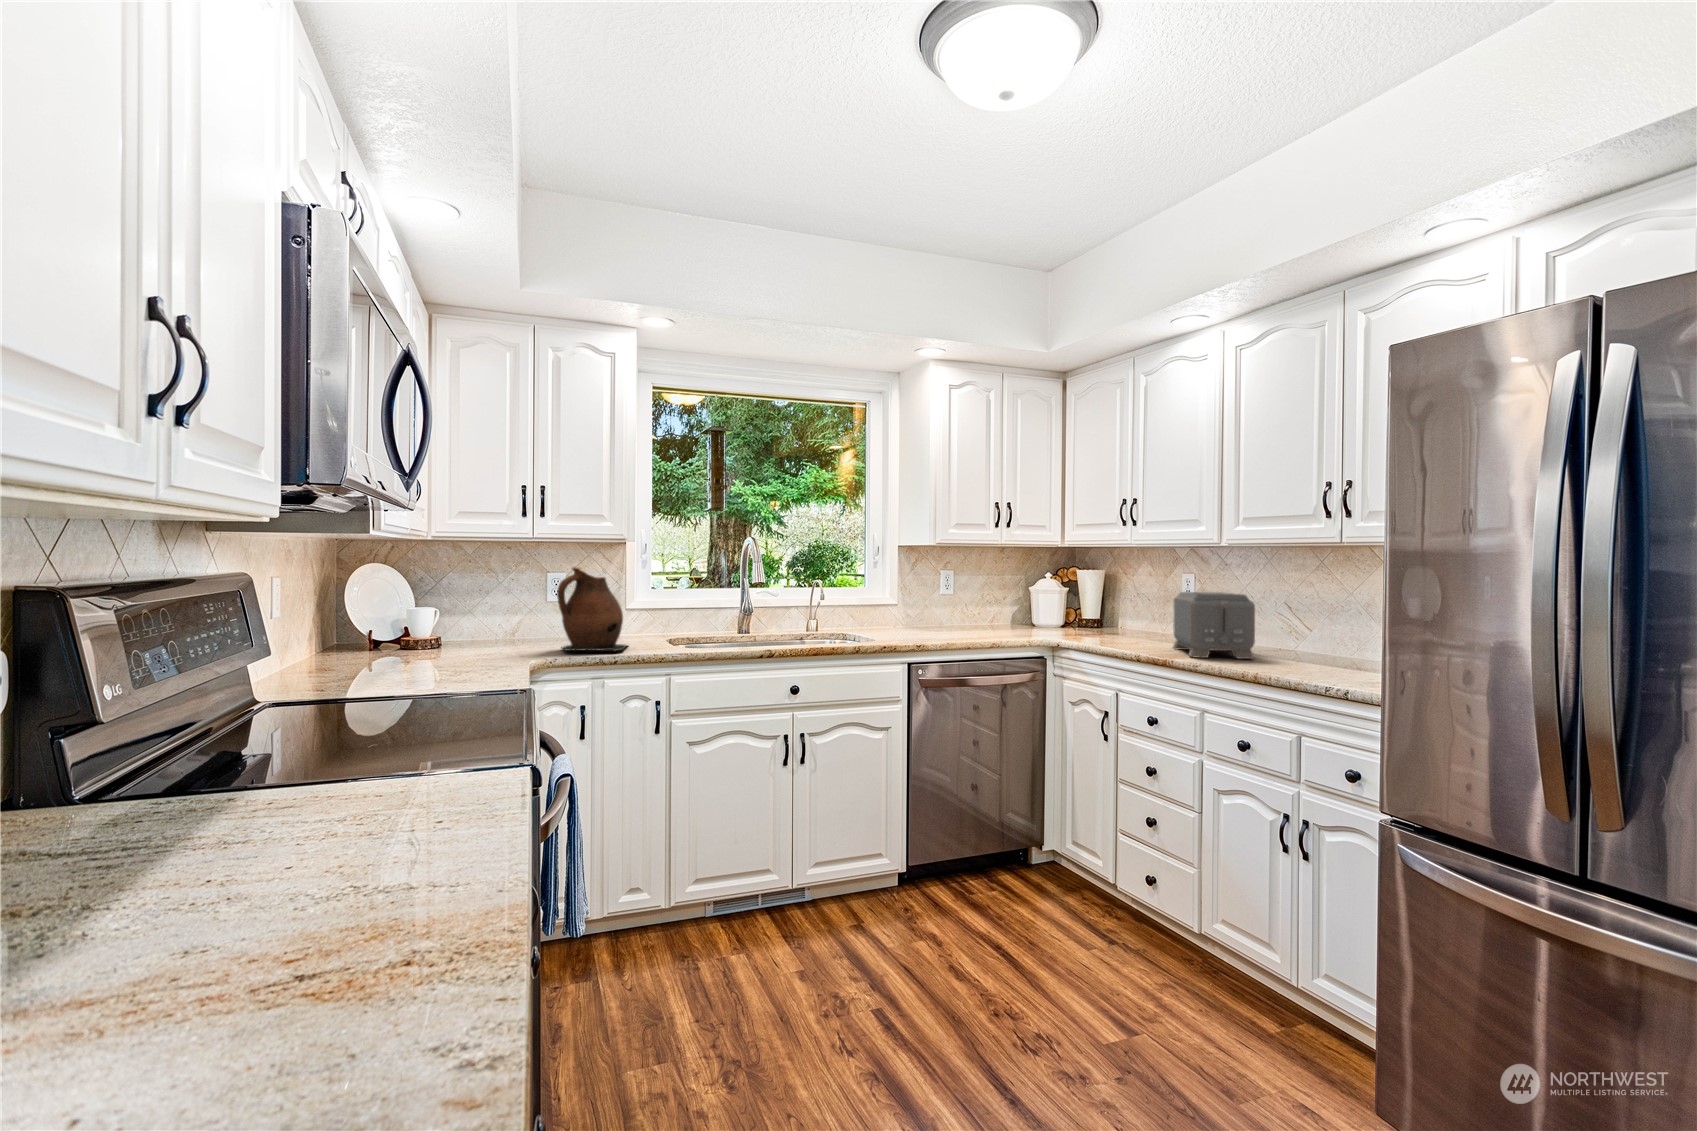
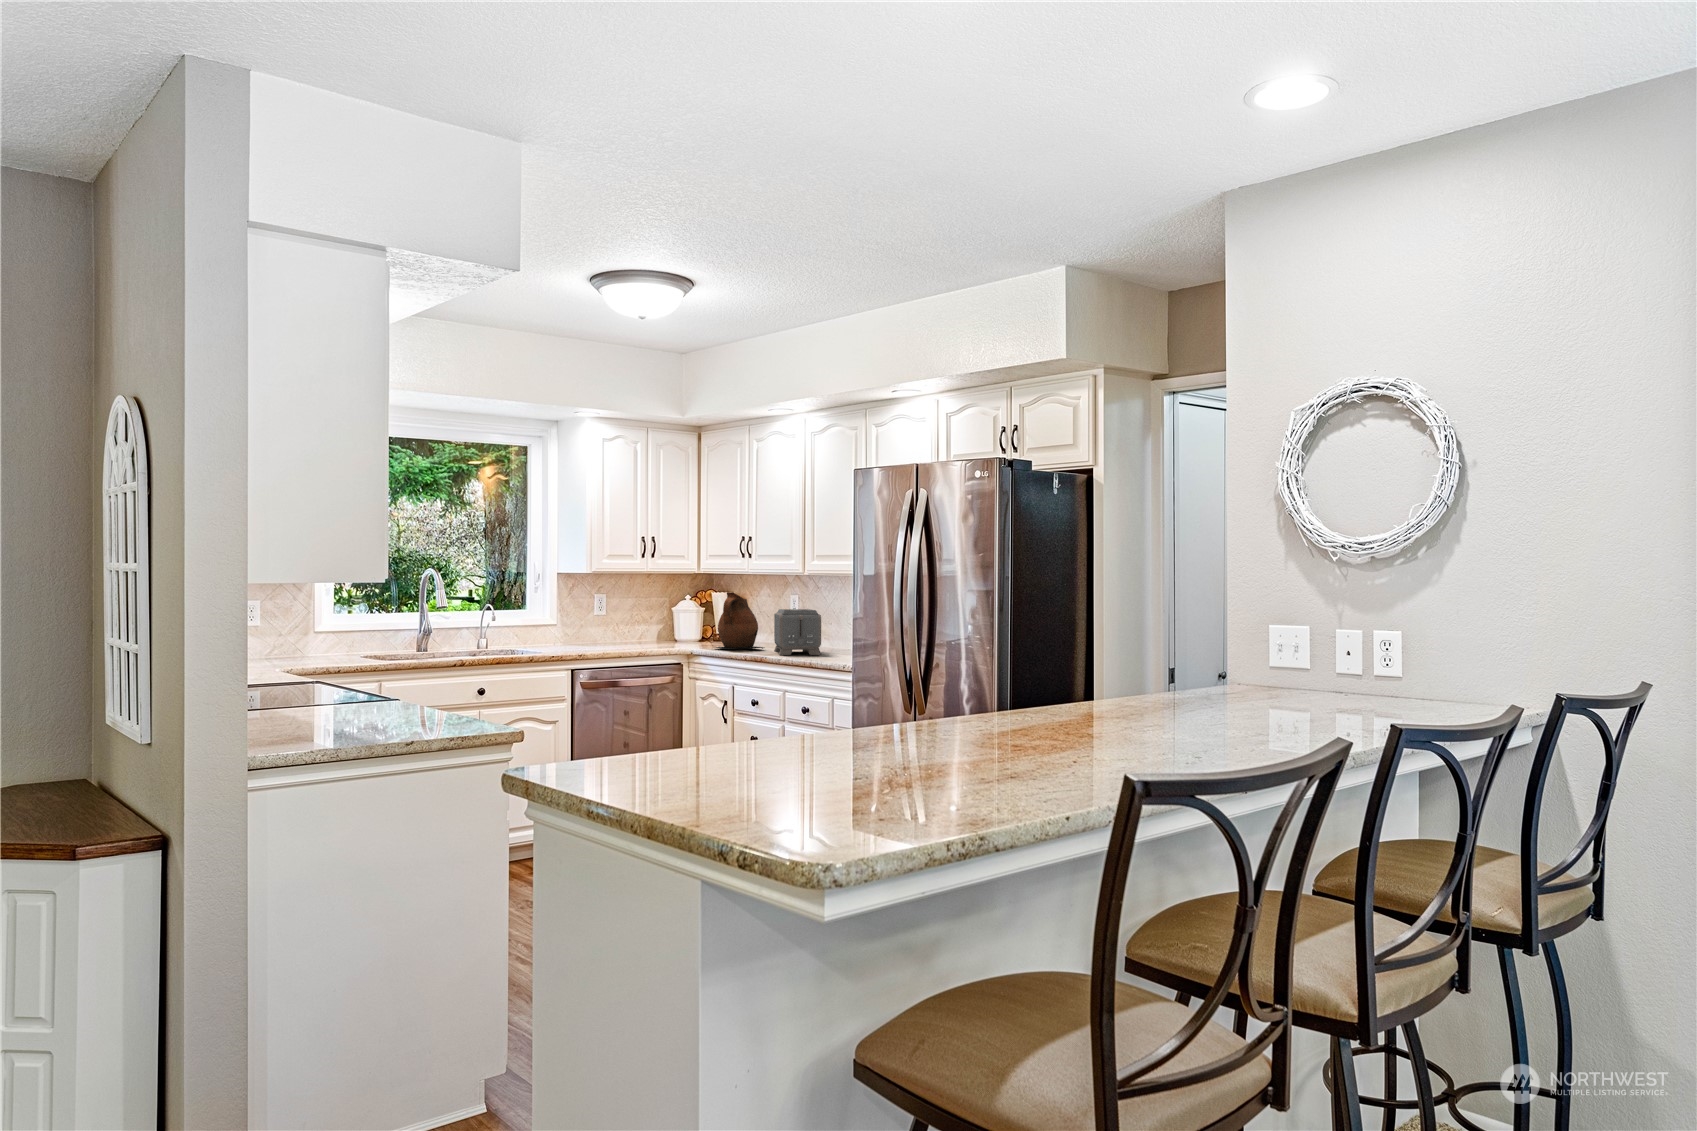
ceramic pitcher: present [557,568,628,651] -> present [716,592,764,649]

